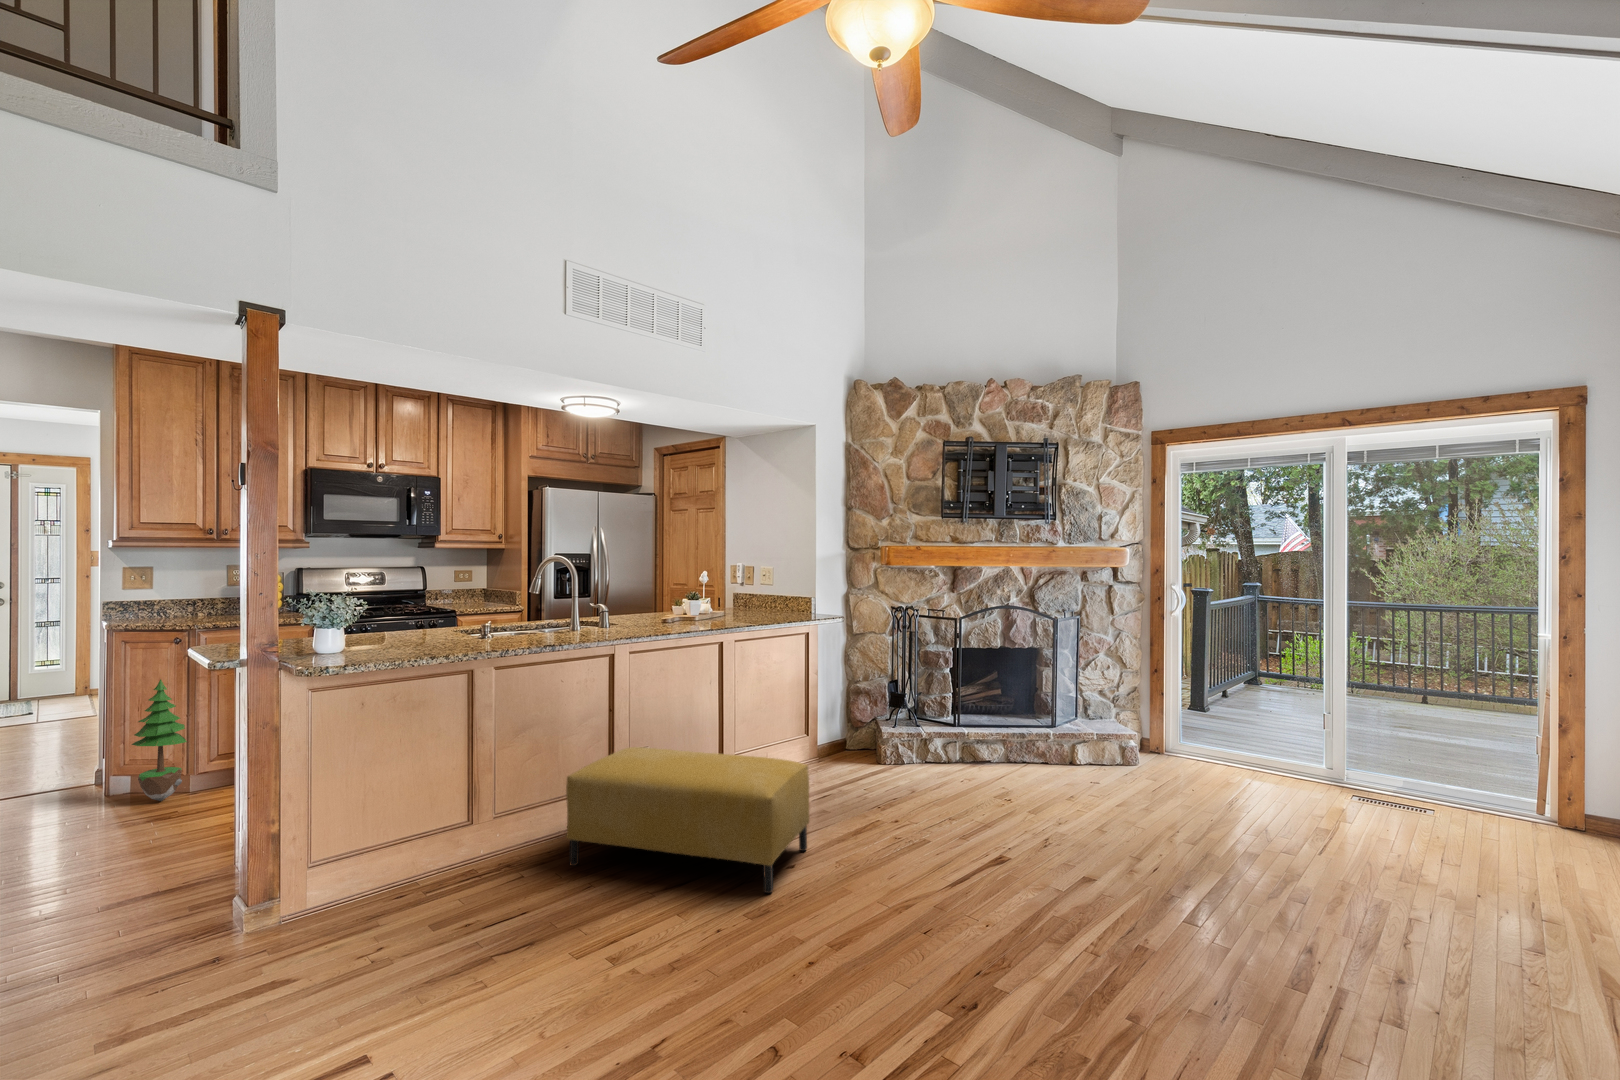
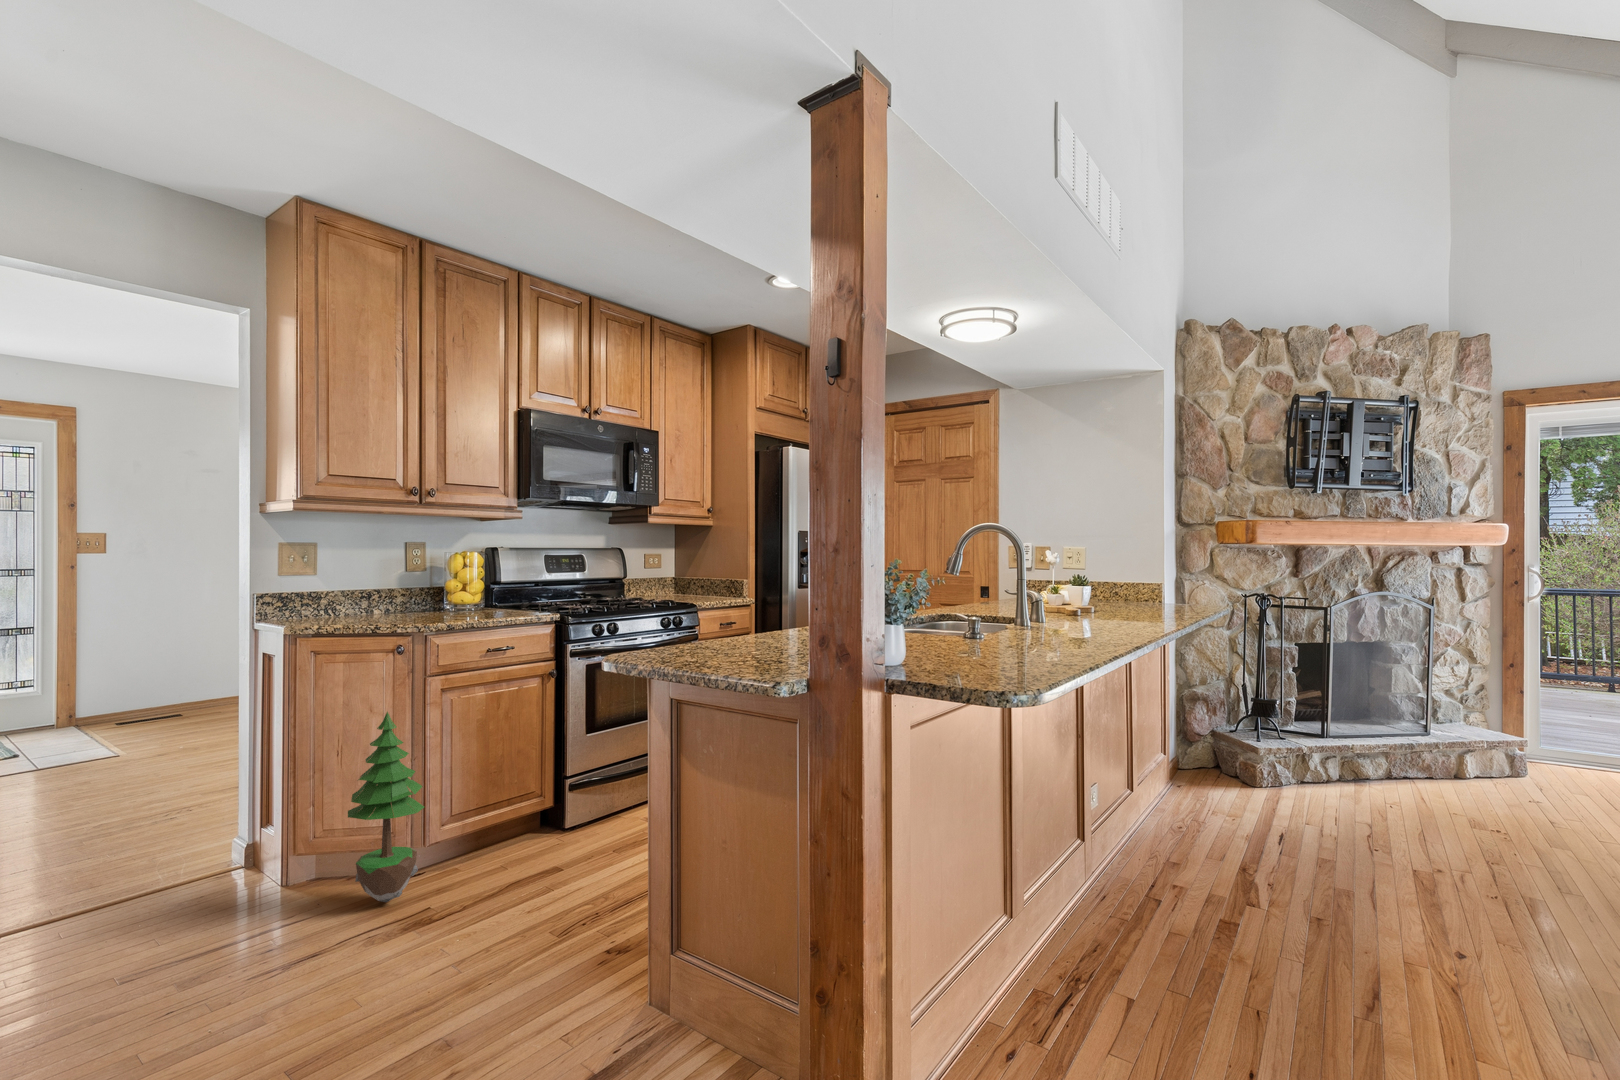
ottoman: present [566,747,809,893] -> none [1135,787,1555,1003]

